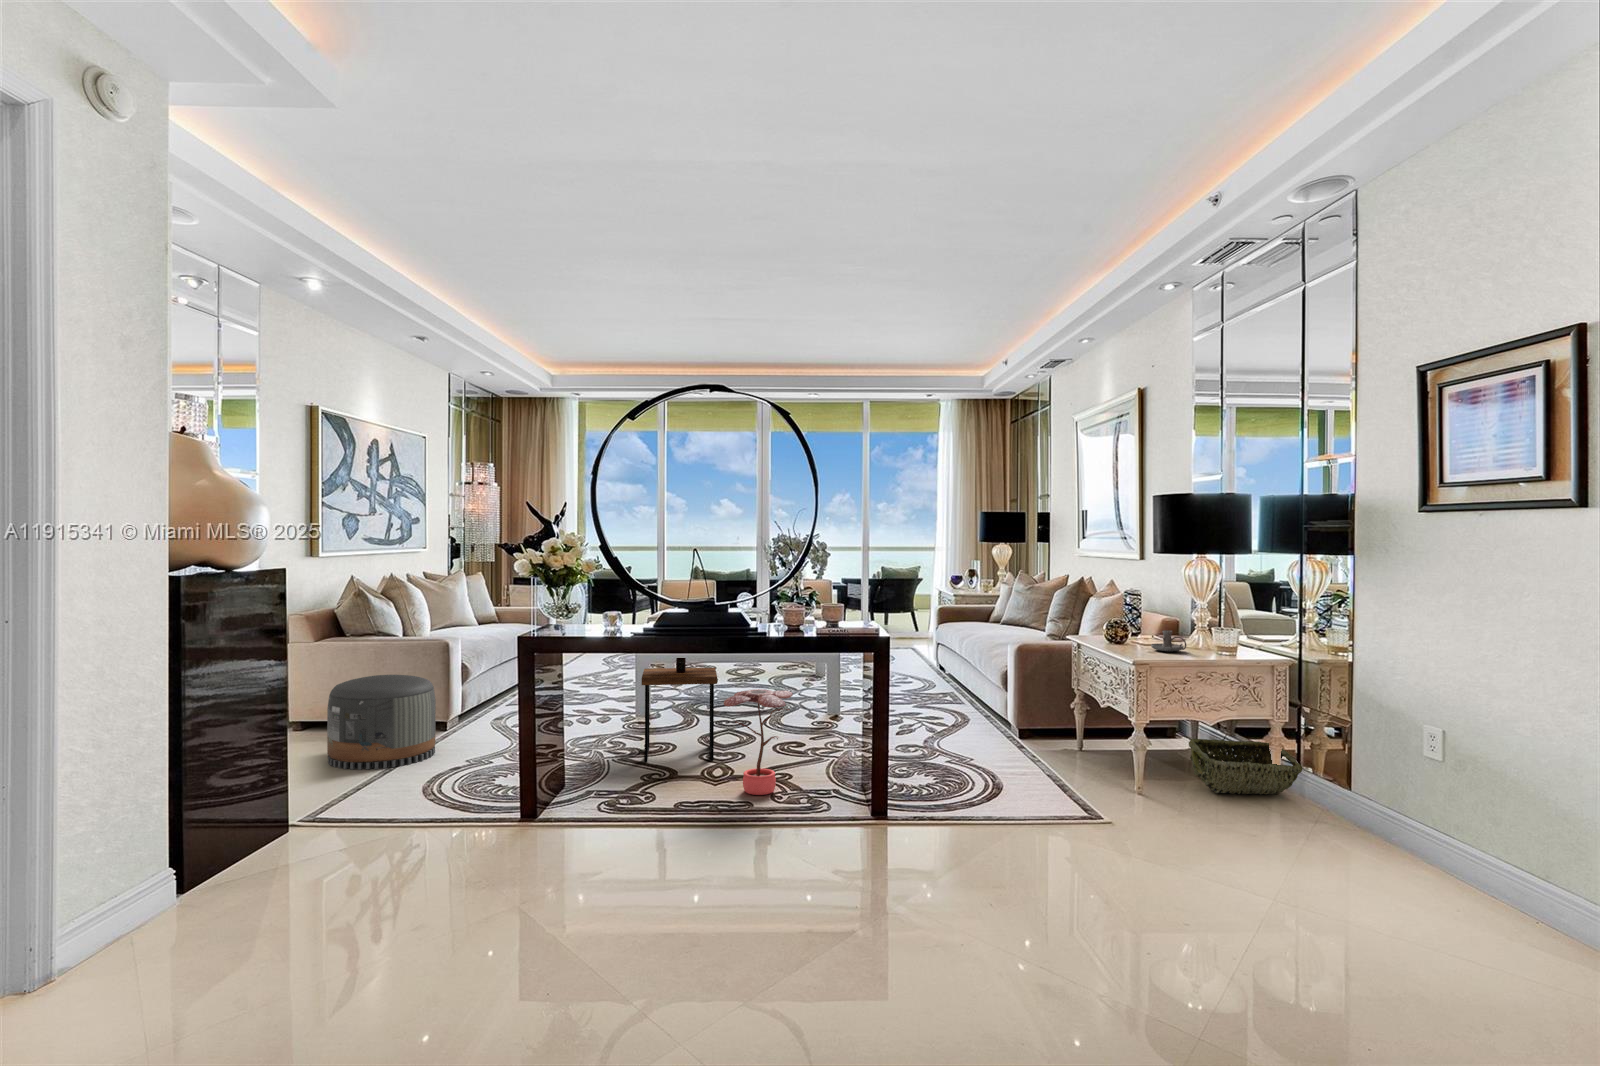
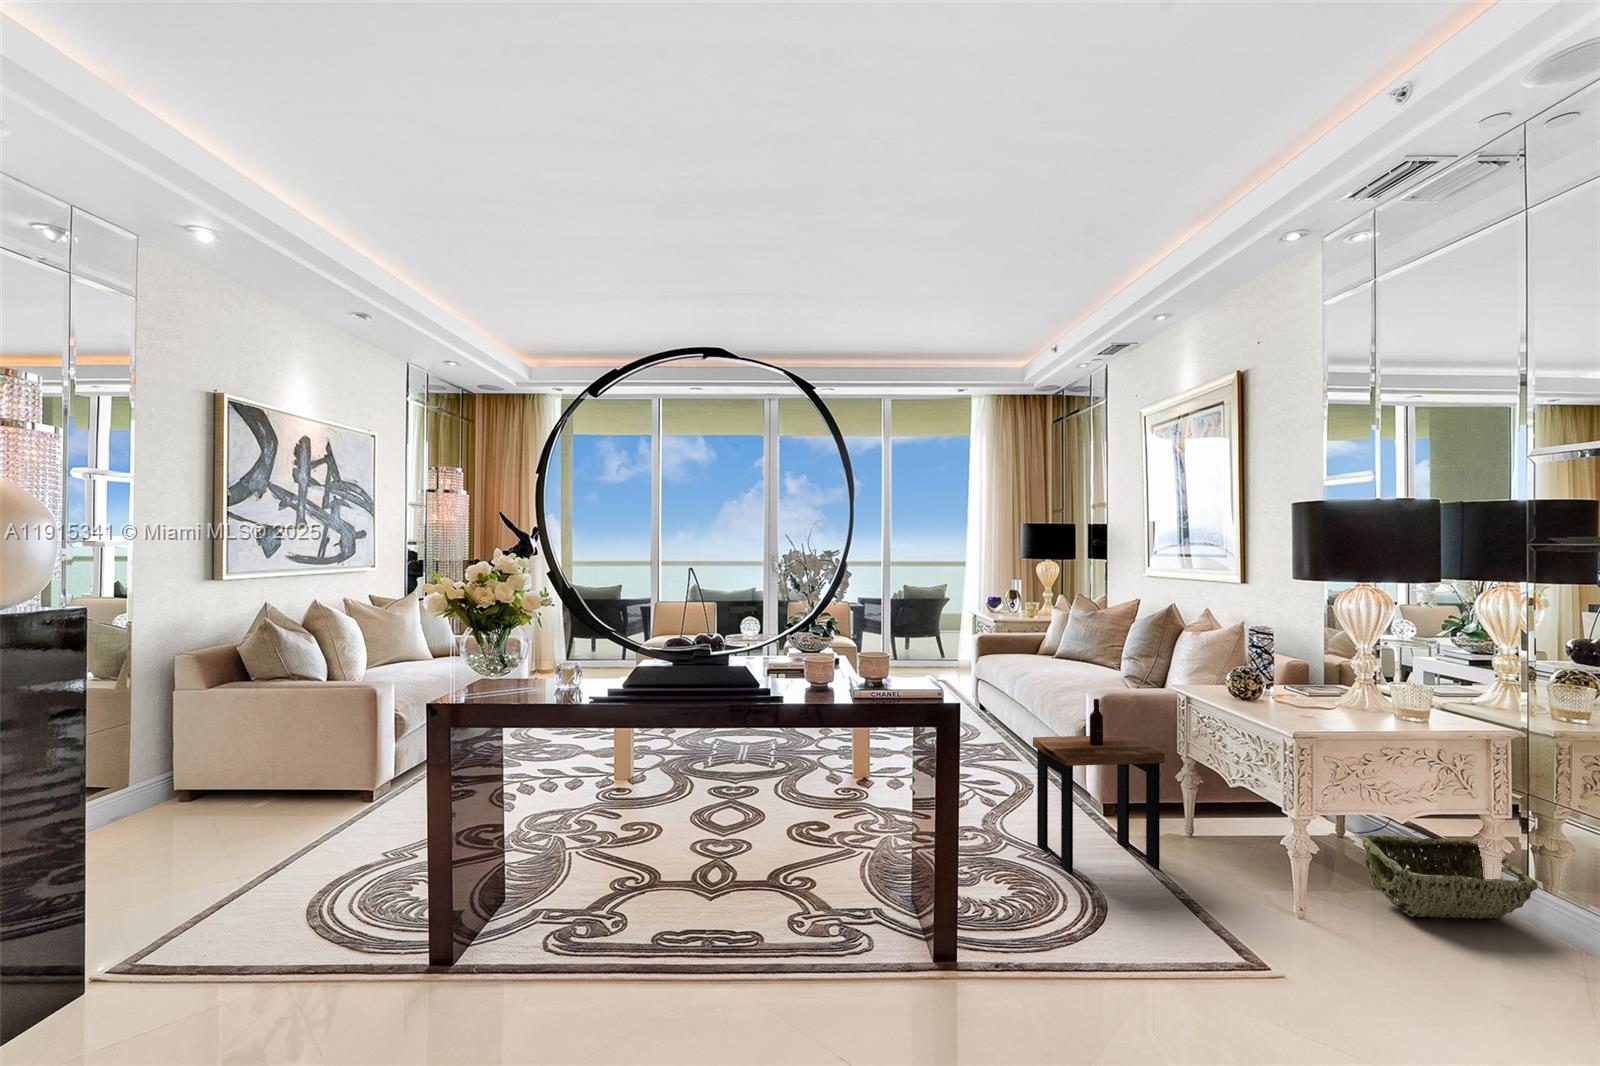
candle holder: present [1151,630,1186,652] -> none [1301,684,1355,713]
side table: present [642,658,717,762] -> present [1033,699,1165,873]
pouf: present [327,675,436,770] -> none [195,737,345,871]
potted plant: present [724,689,793,795] -> none [722,769,817,920]

